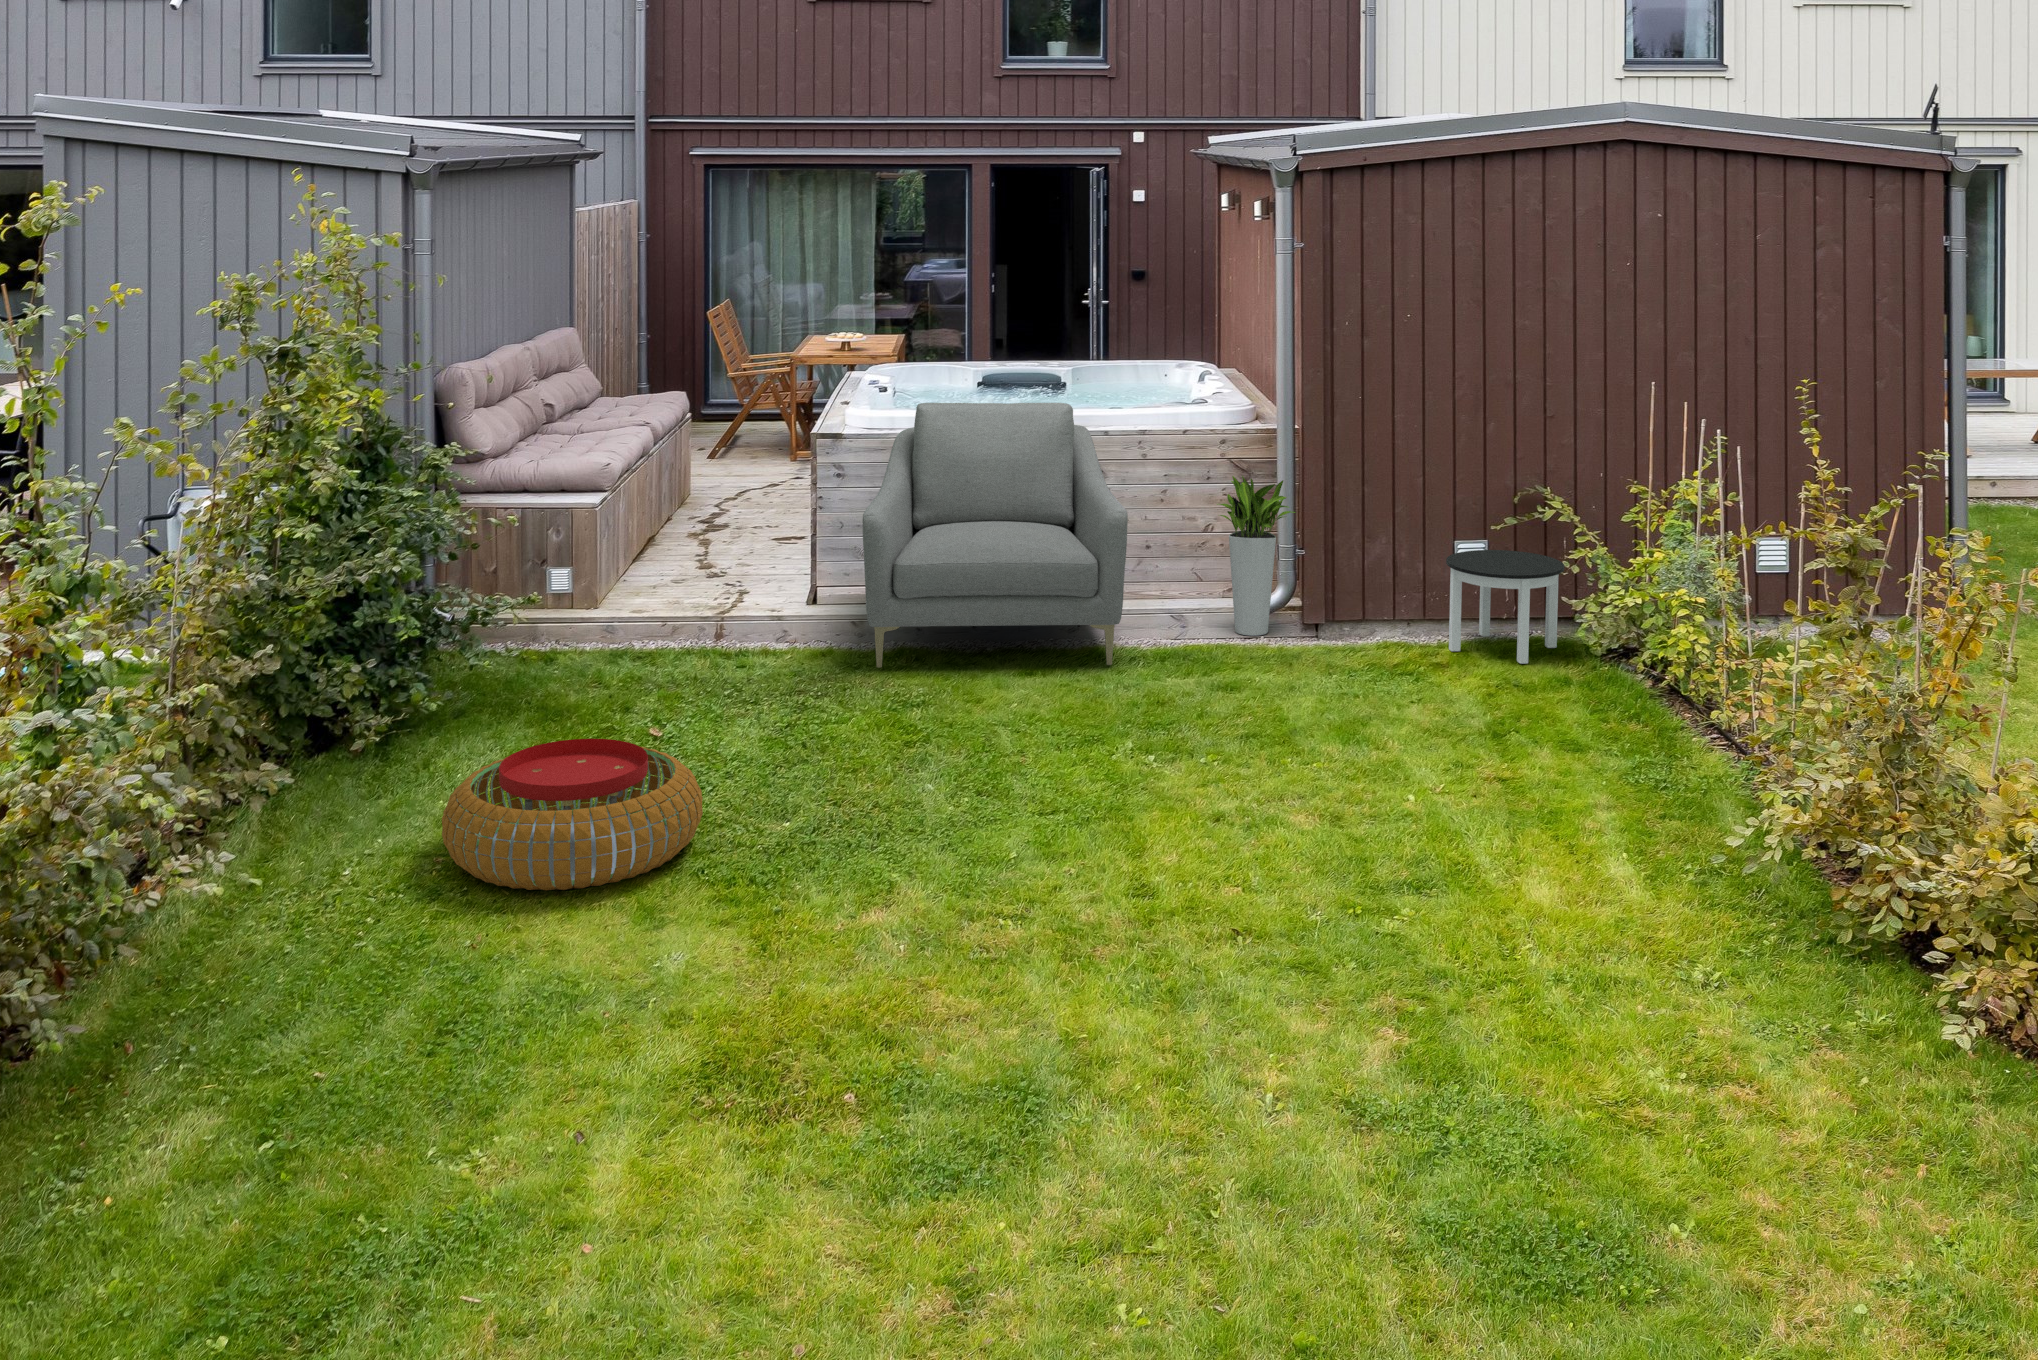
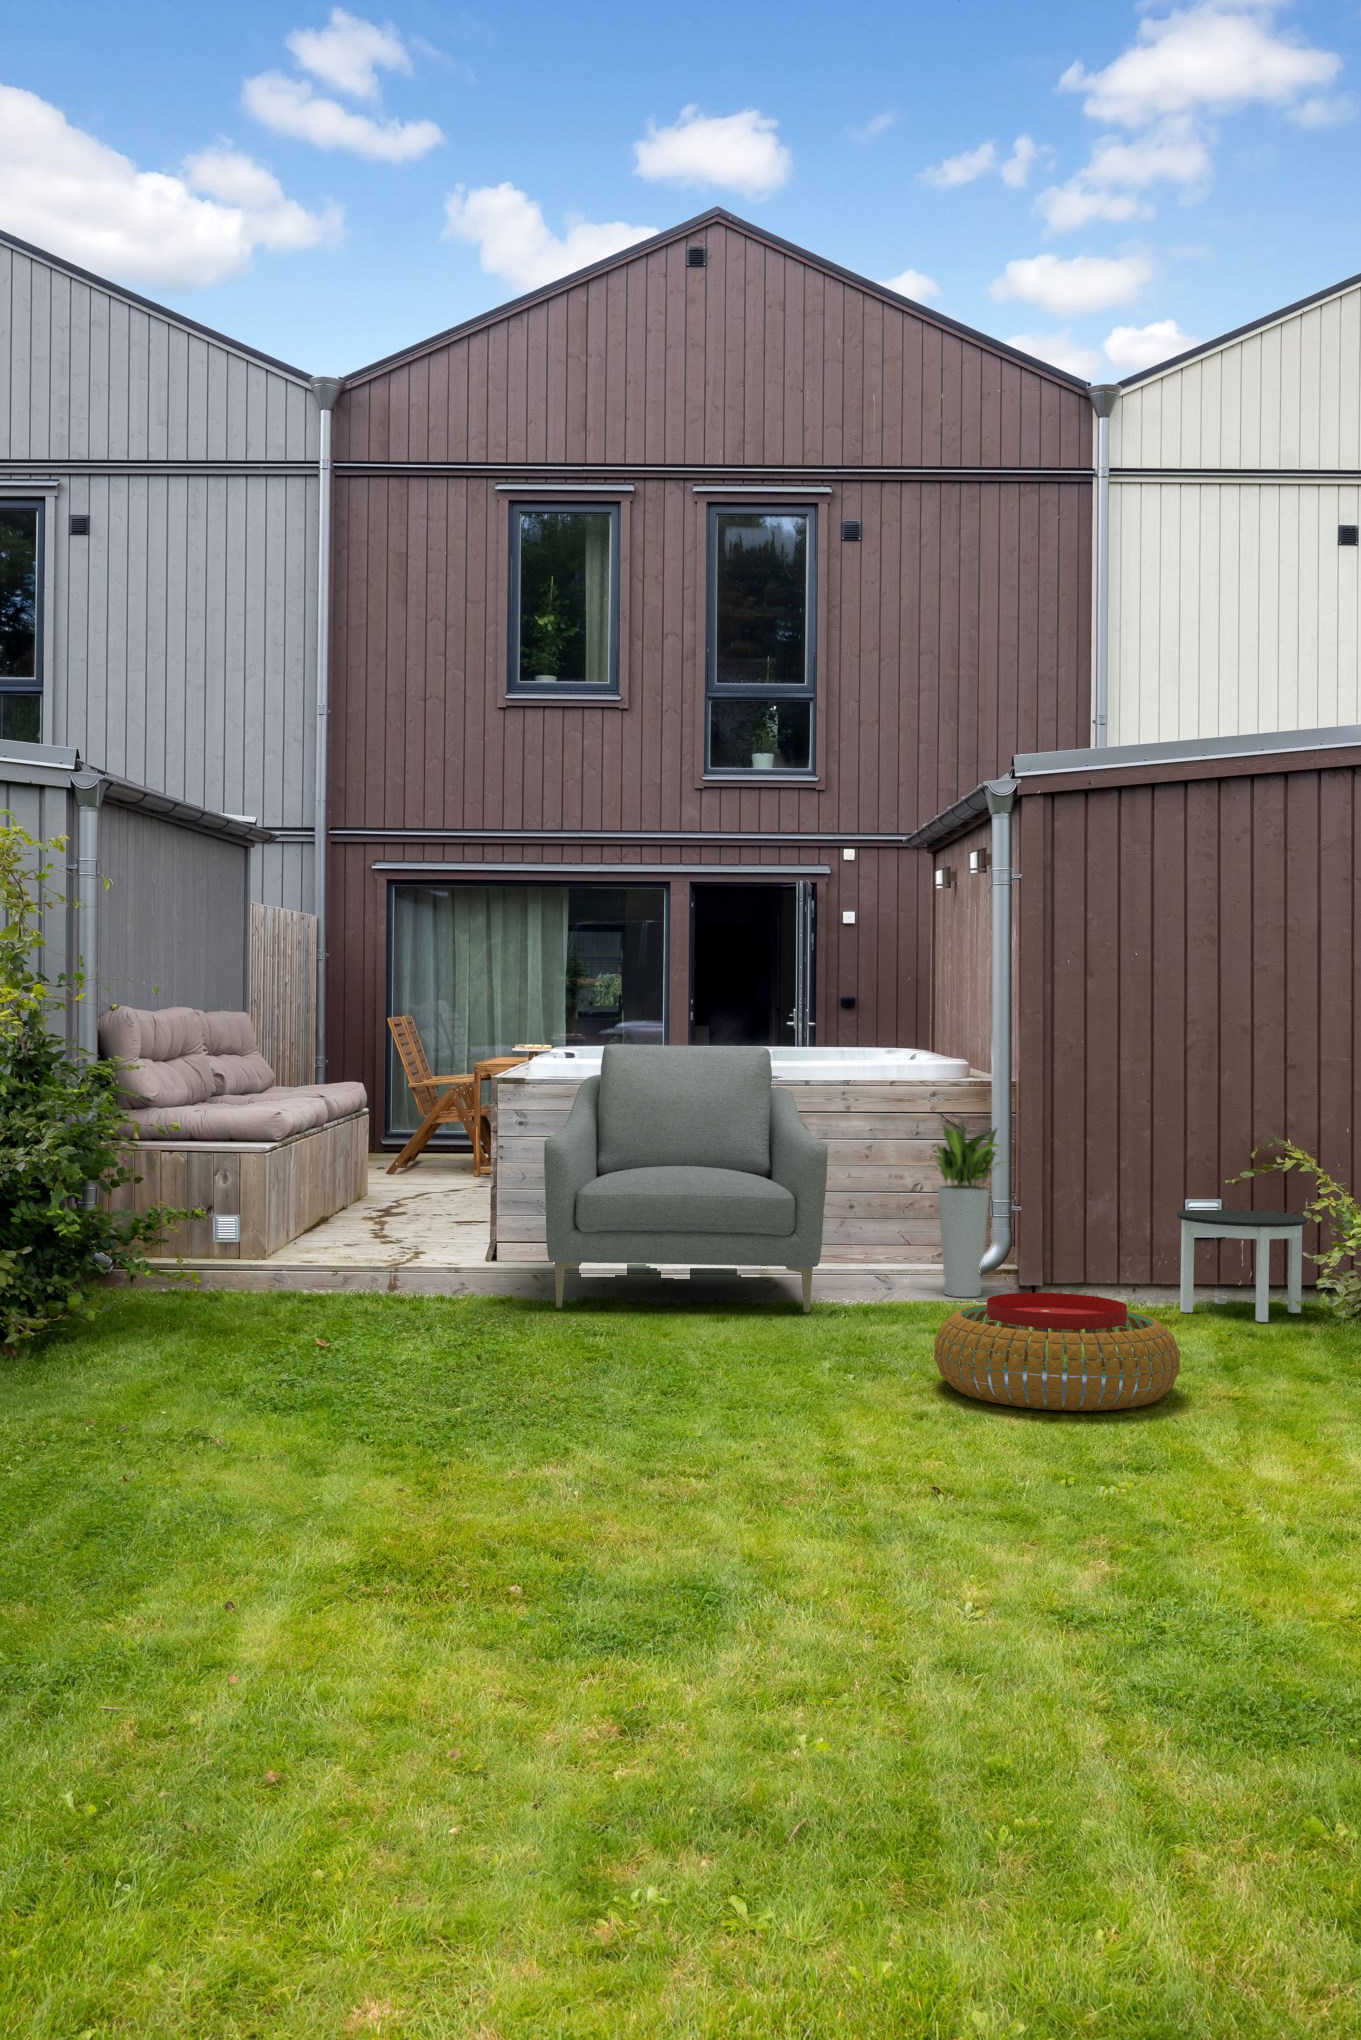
pouf: present [442,739,703,891] -> present [934,1293,1180,1411]

